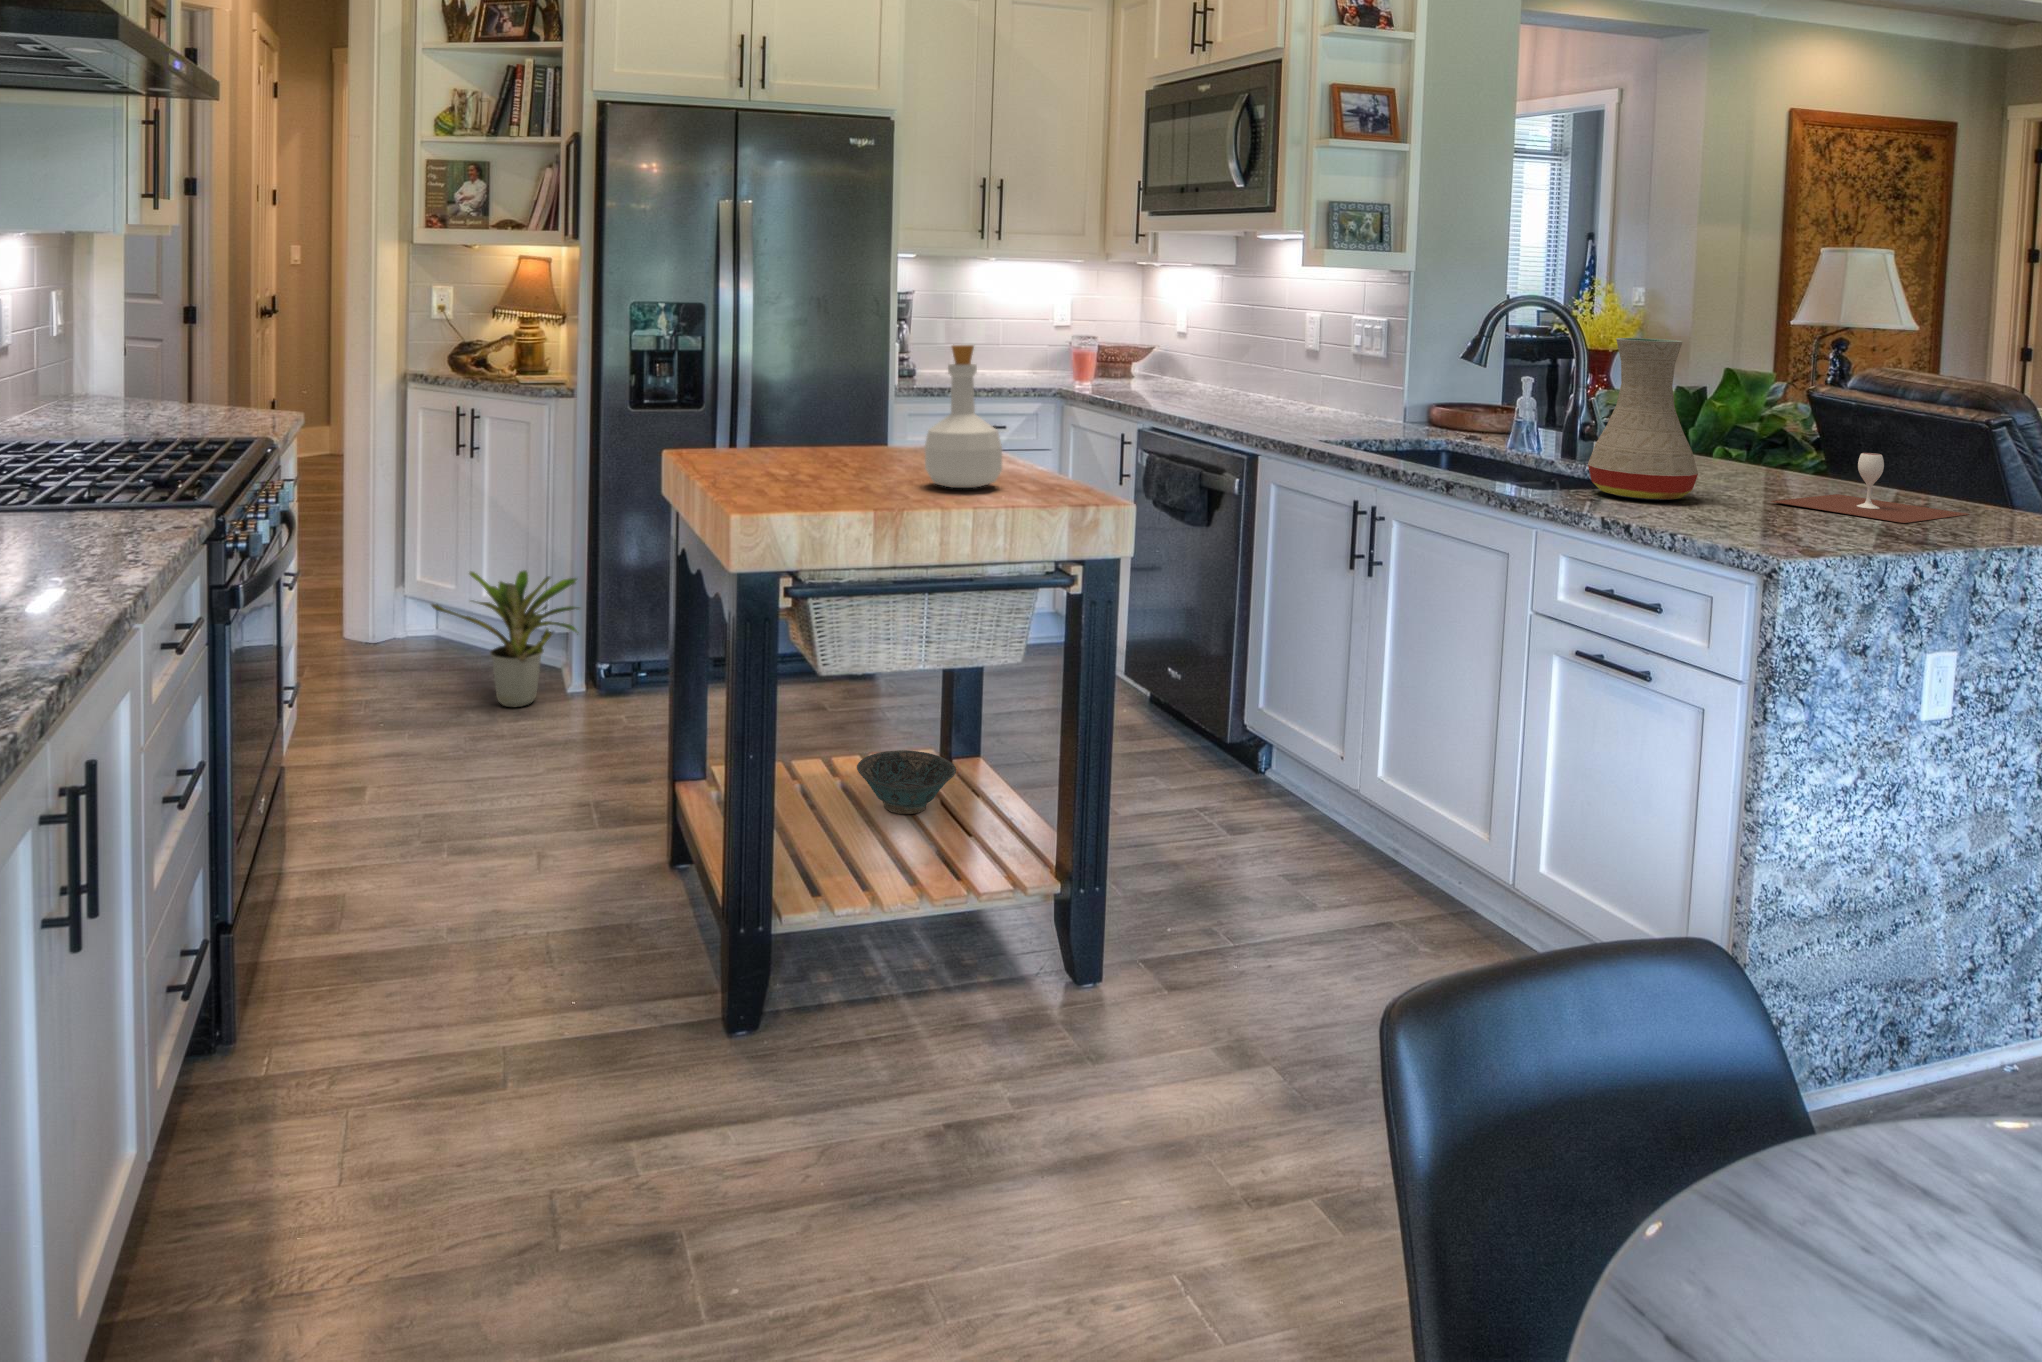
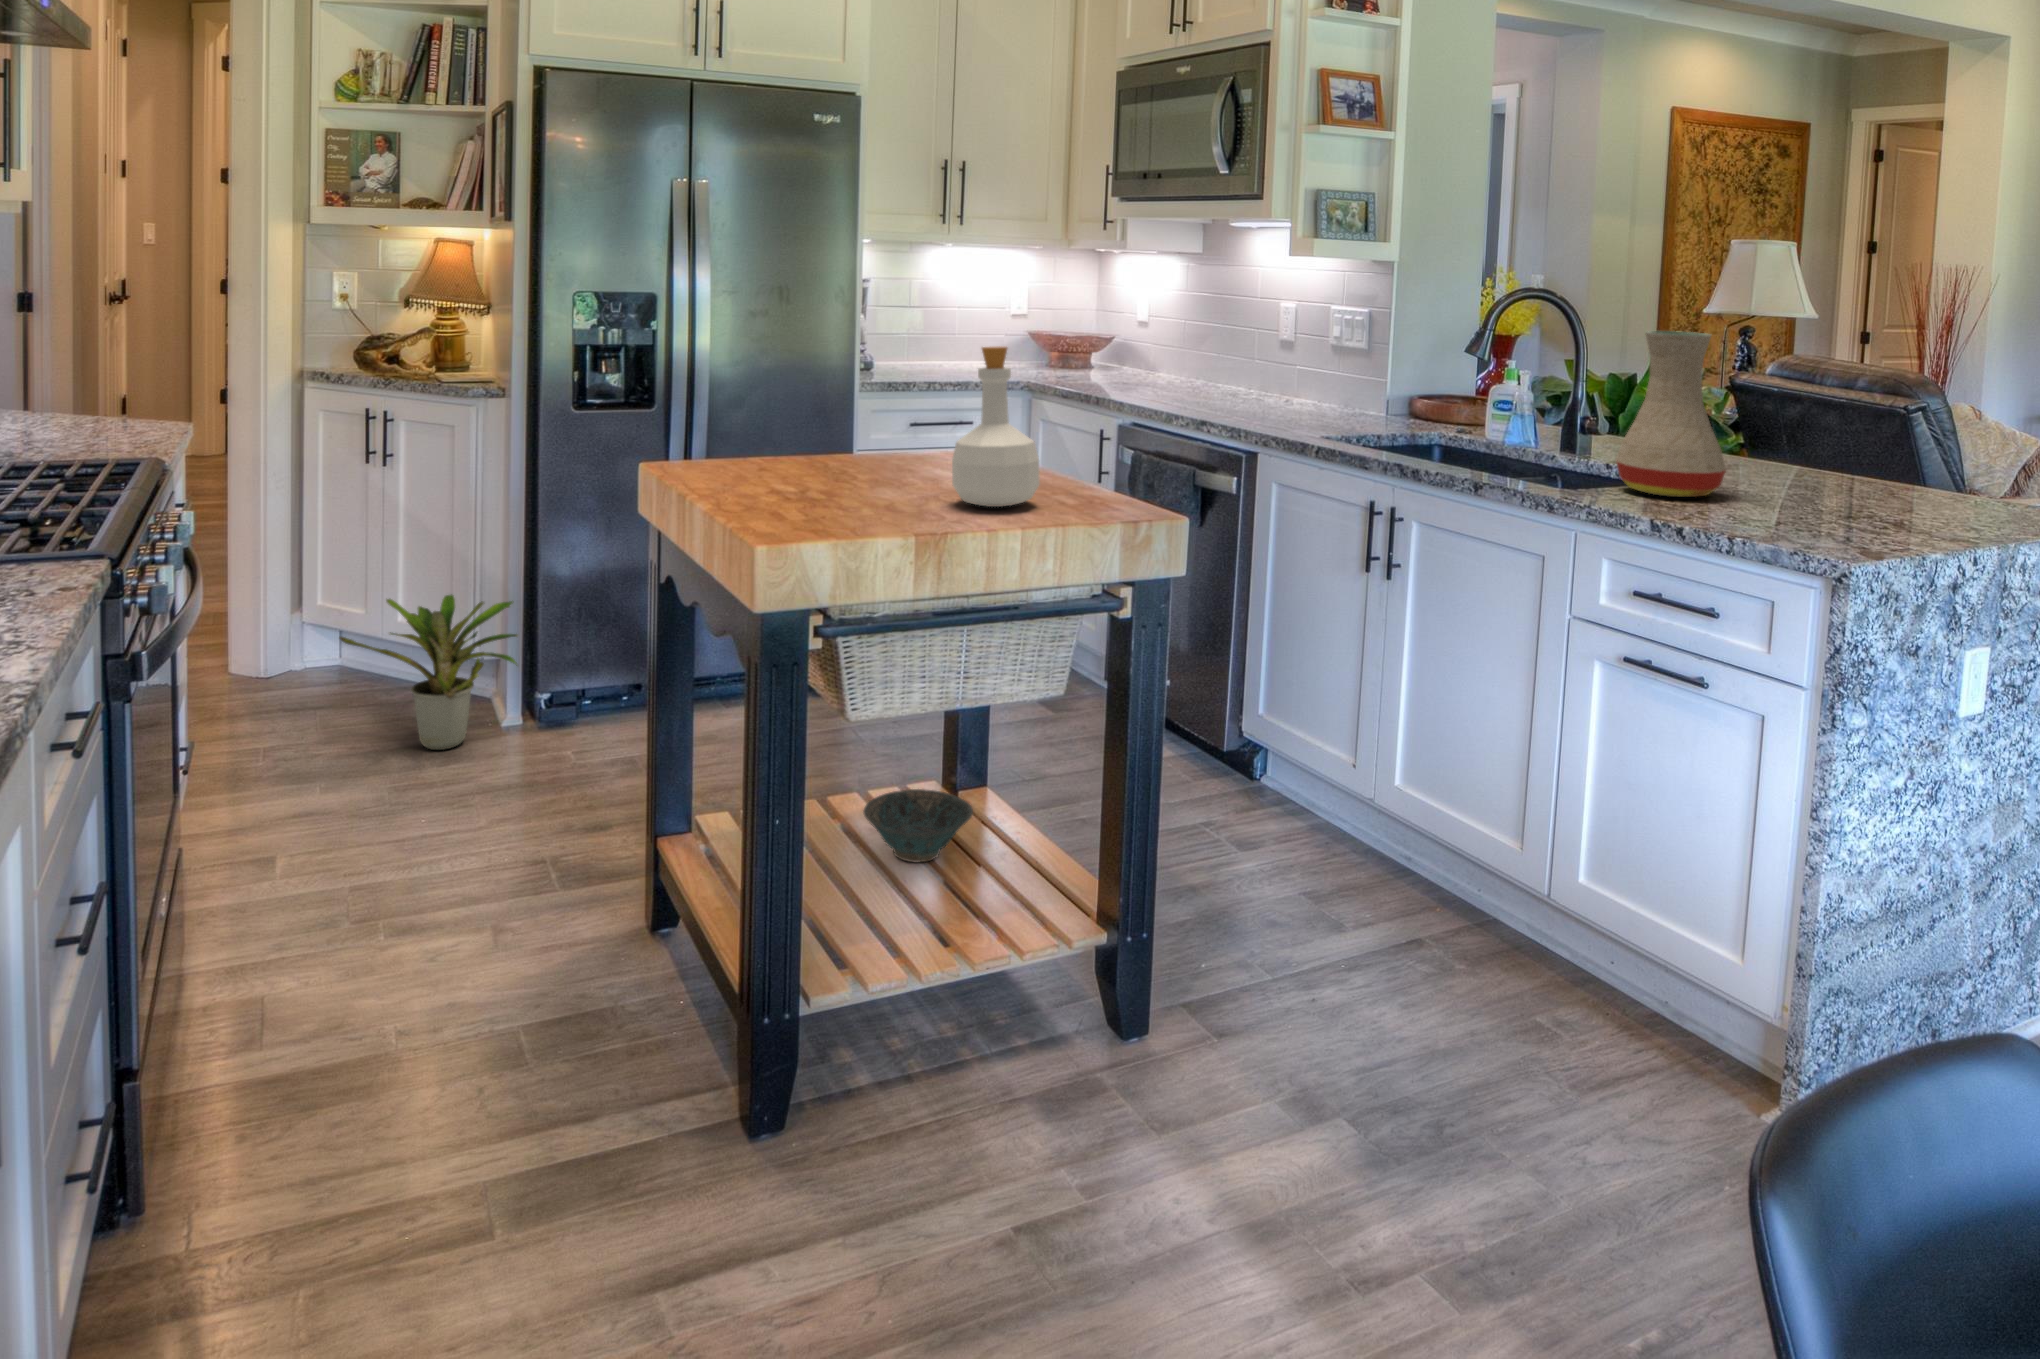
wine glass: present [1772,453,1969,523] -> none [1793,445,1977,517]

